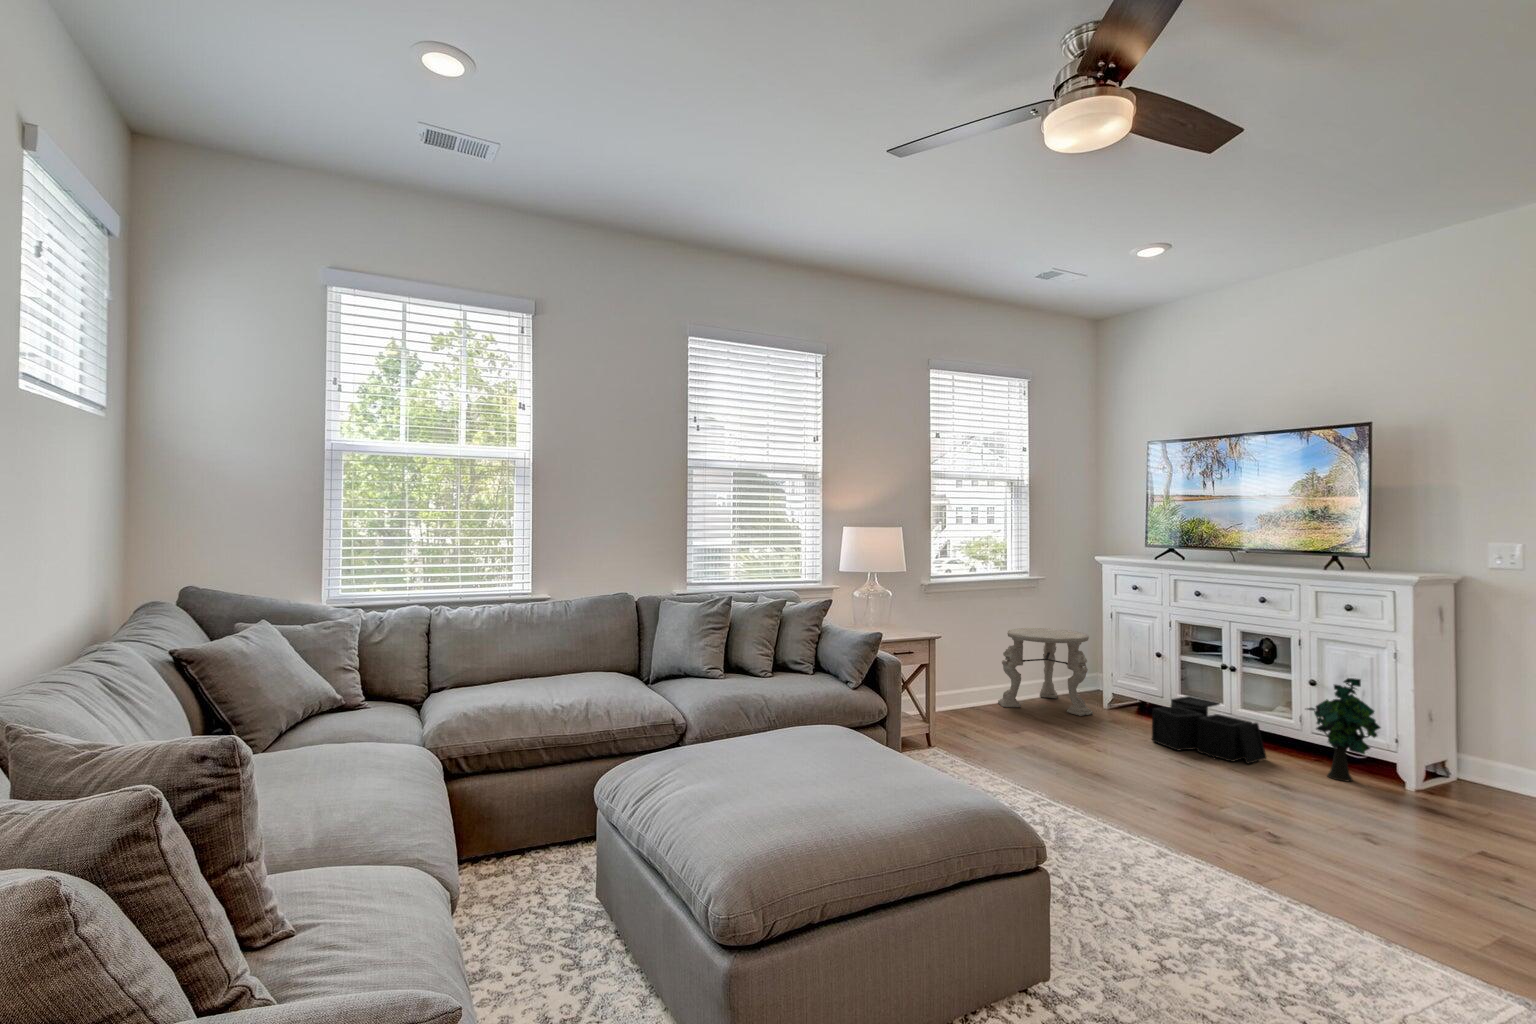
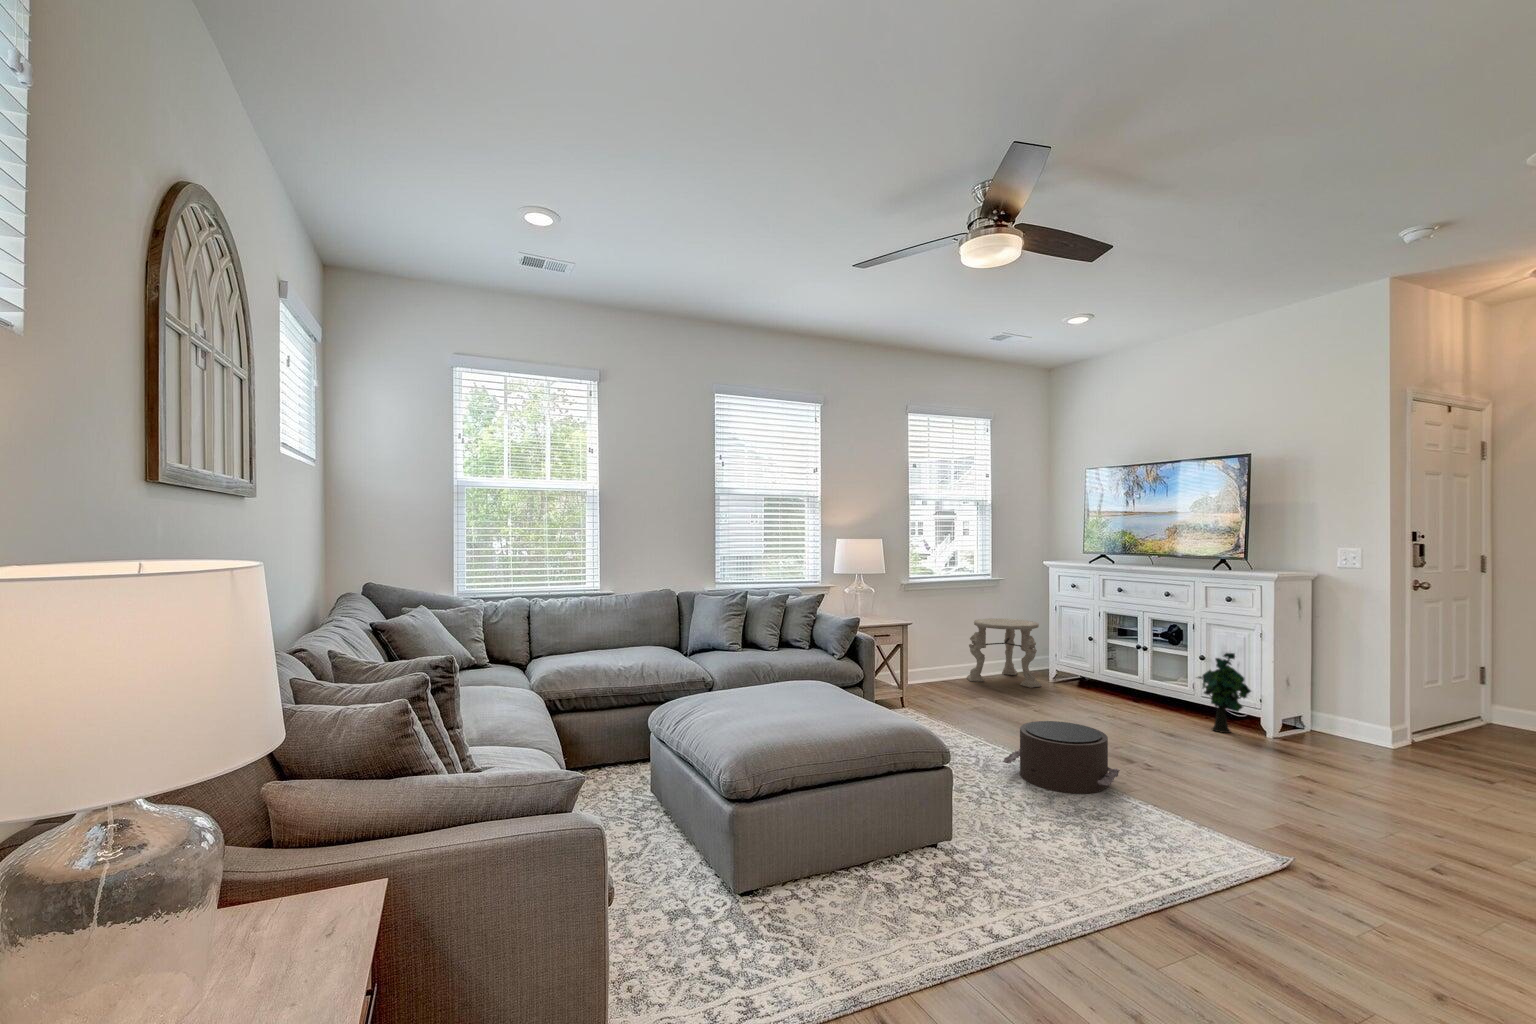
storage bin: present [1152,696,1267,764] -> none [1082,671,1169,721]
pouf: none [1086,776,1249,884] -> present [1003,721,1120,794]

